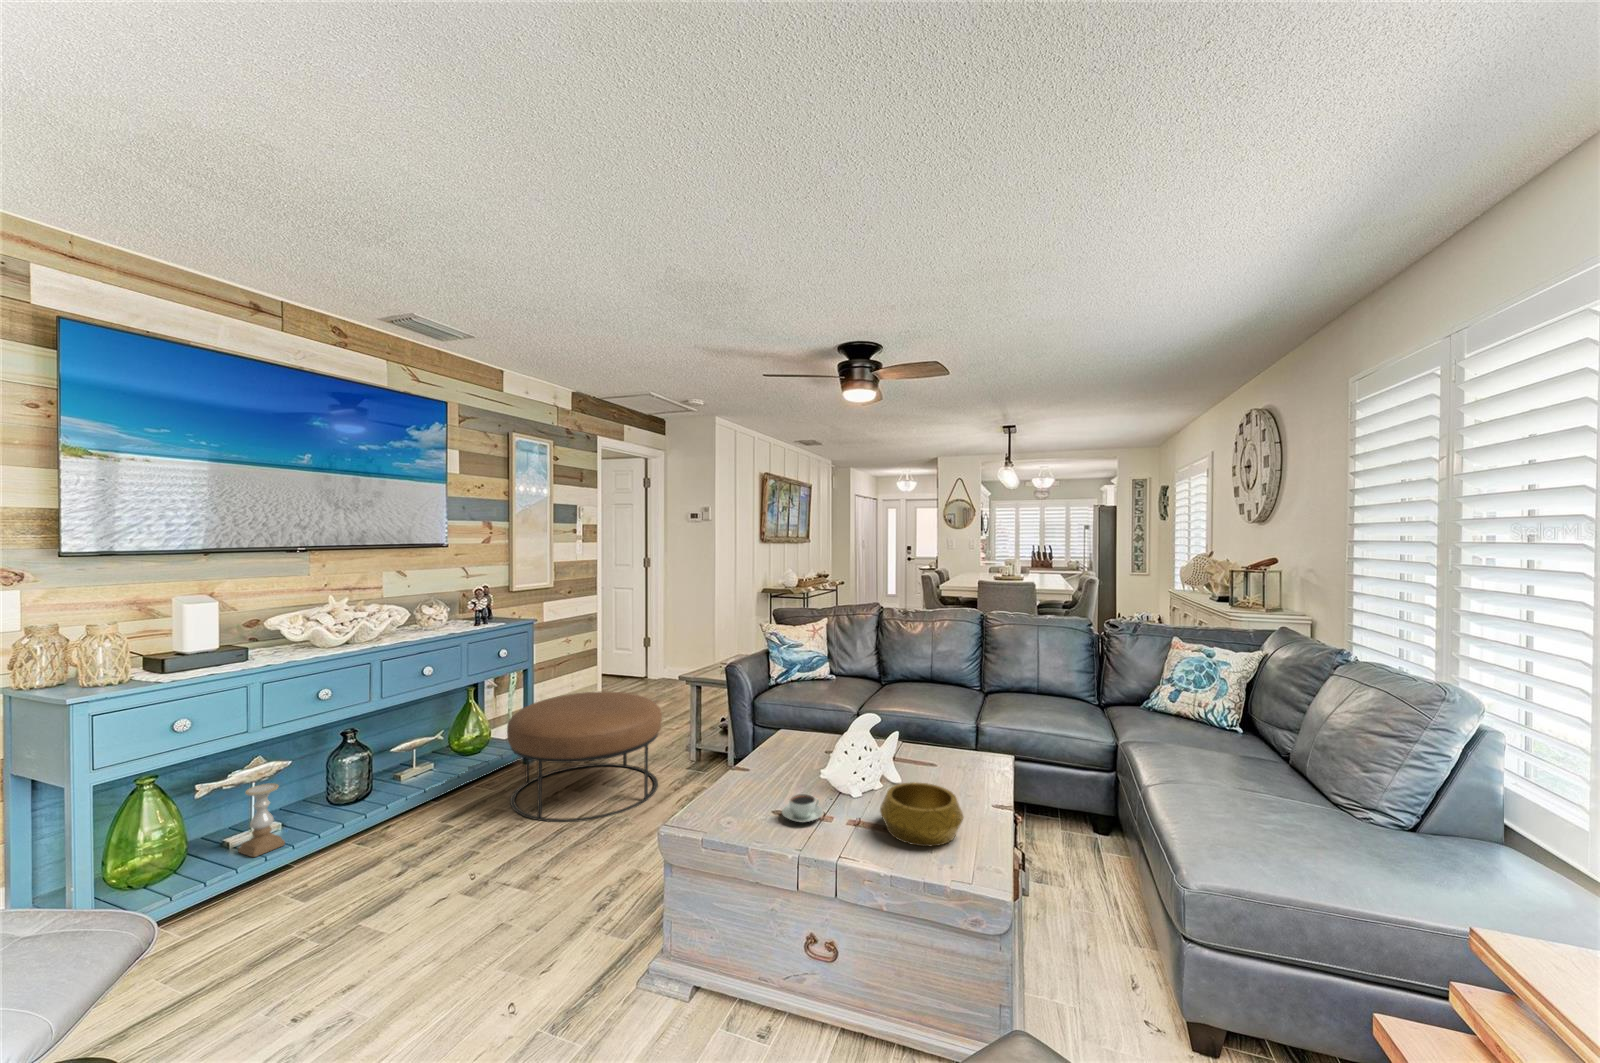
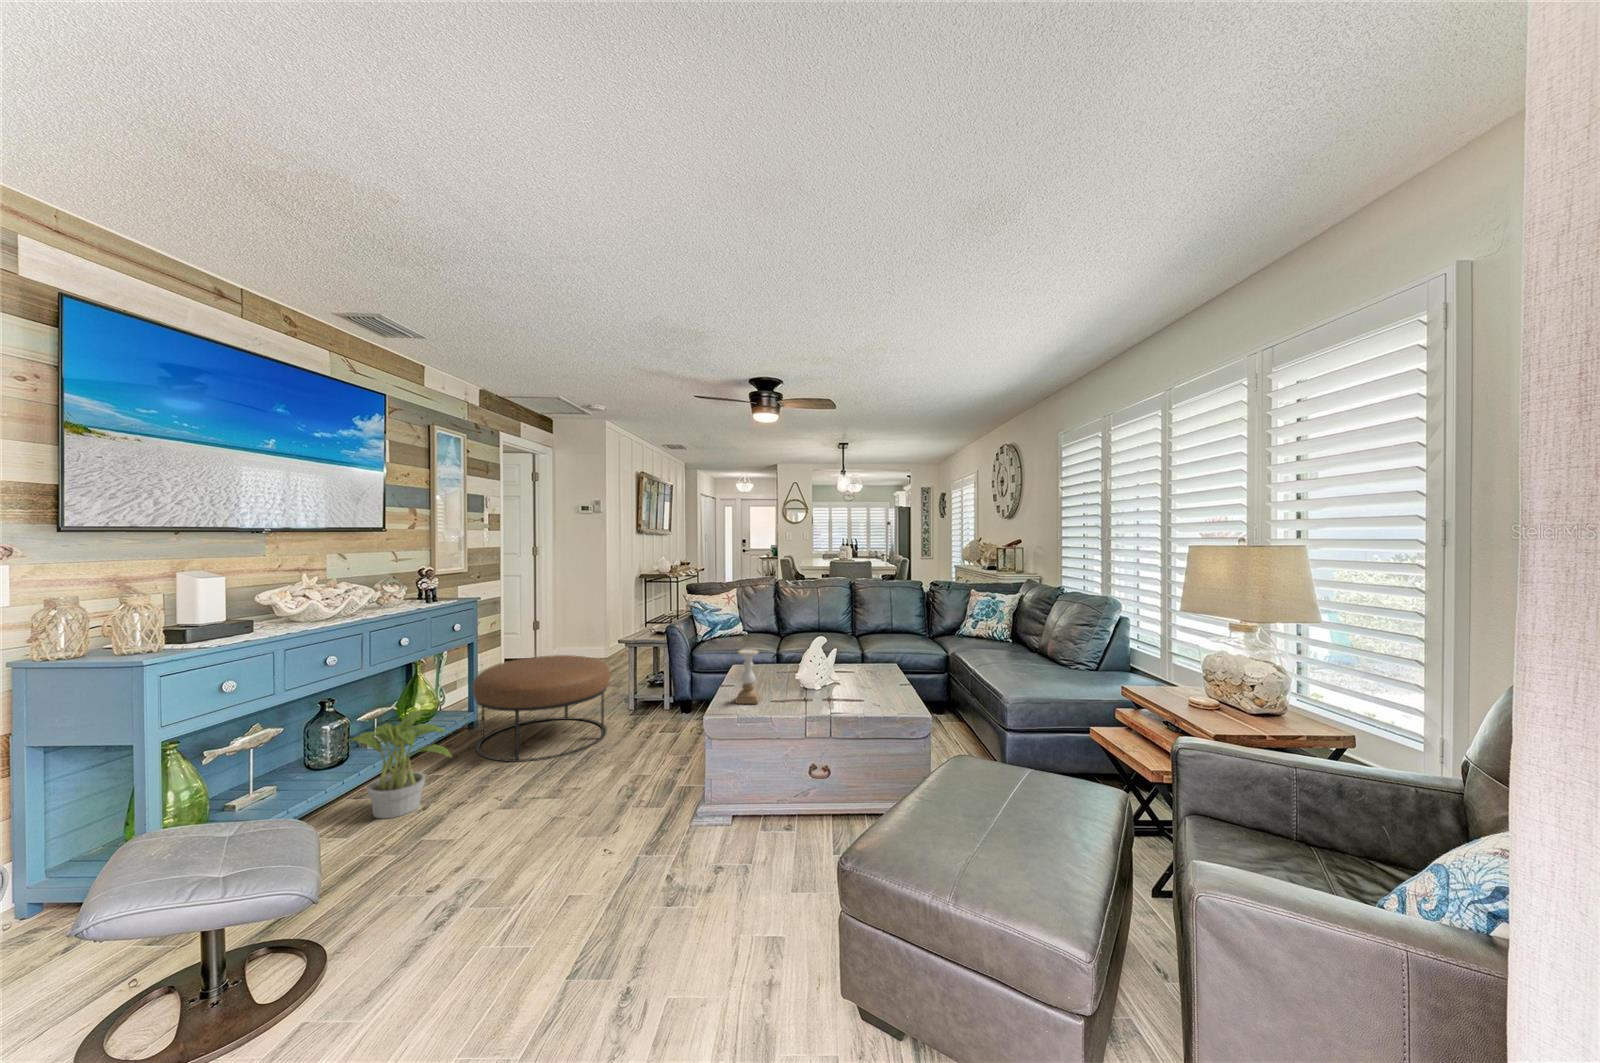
potted plant: none [330,756,450,879] -> present [347,712,451,818]
decorative bowl: present [880,782,964,846] -> none [835,679,889,714]
candle holder: present [238,783,285,857] -> present [735,649,761,704]
coffee cup: present [782,794,823,822] -> none [769,694,798,711]

